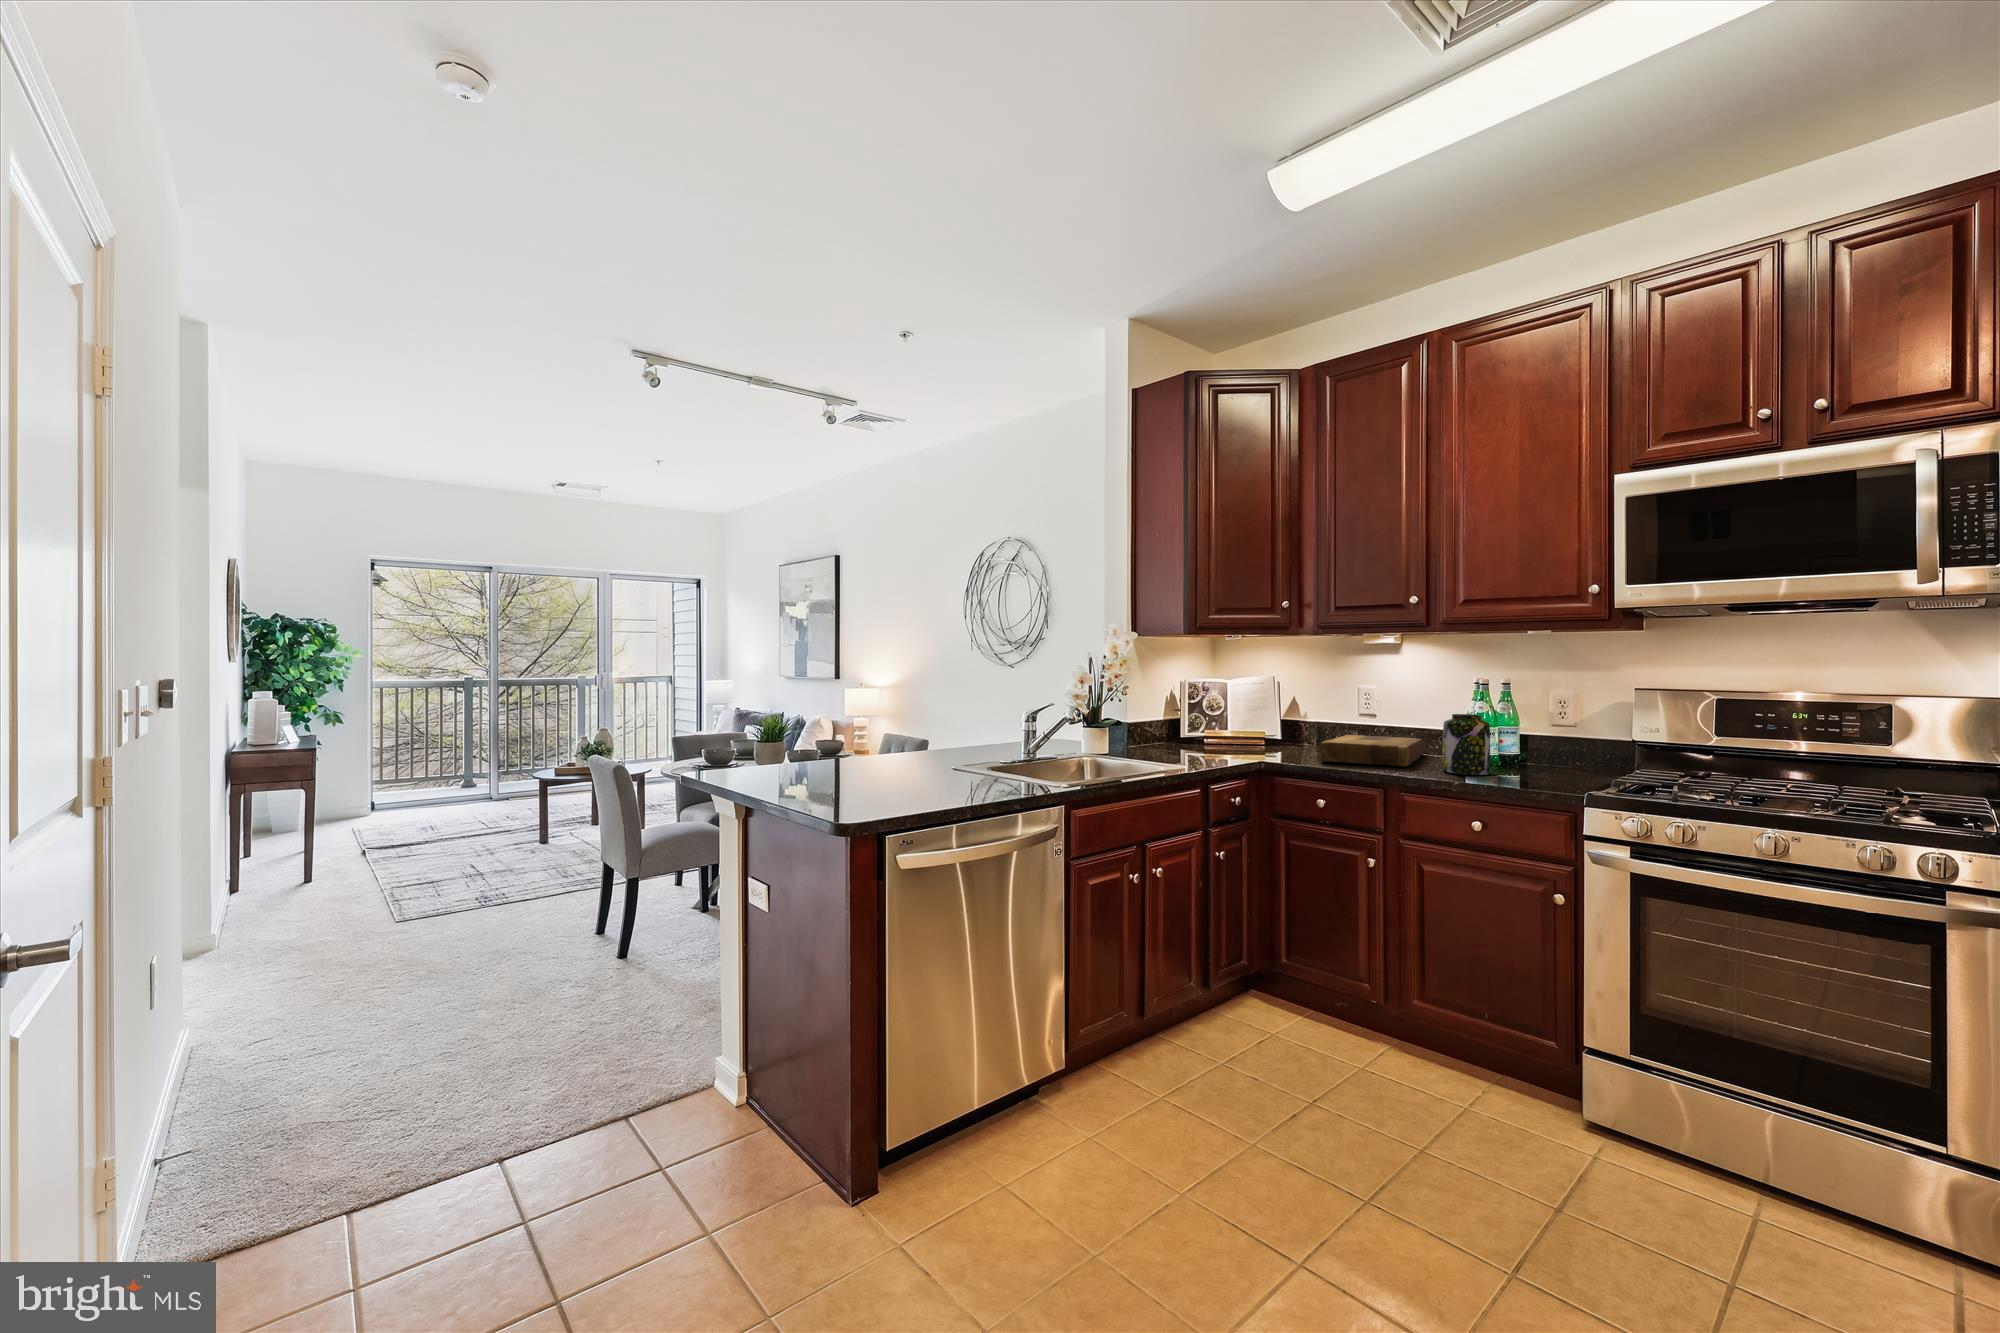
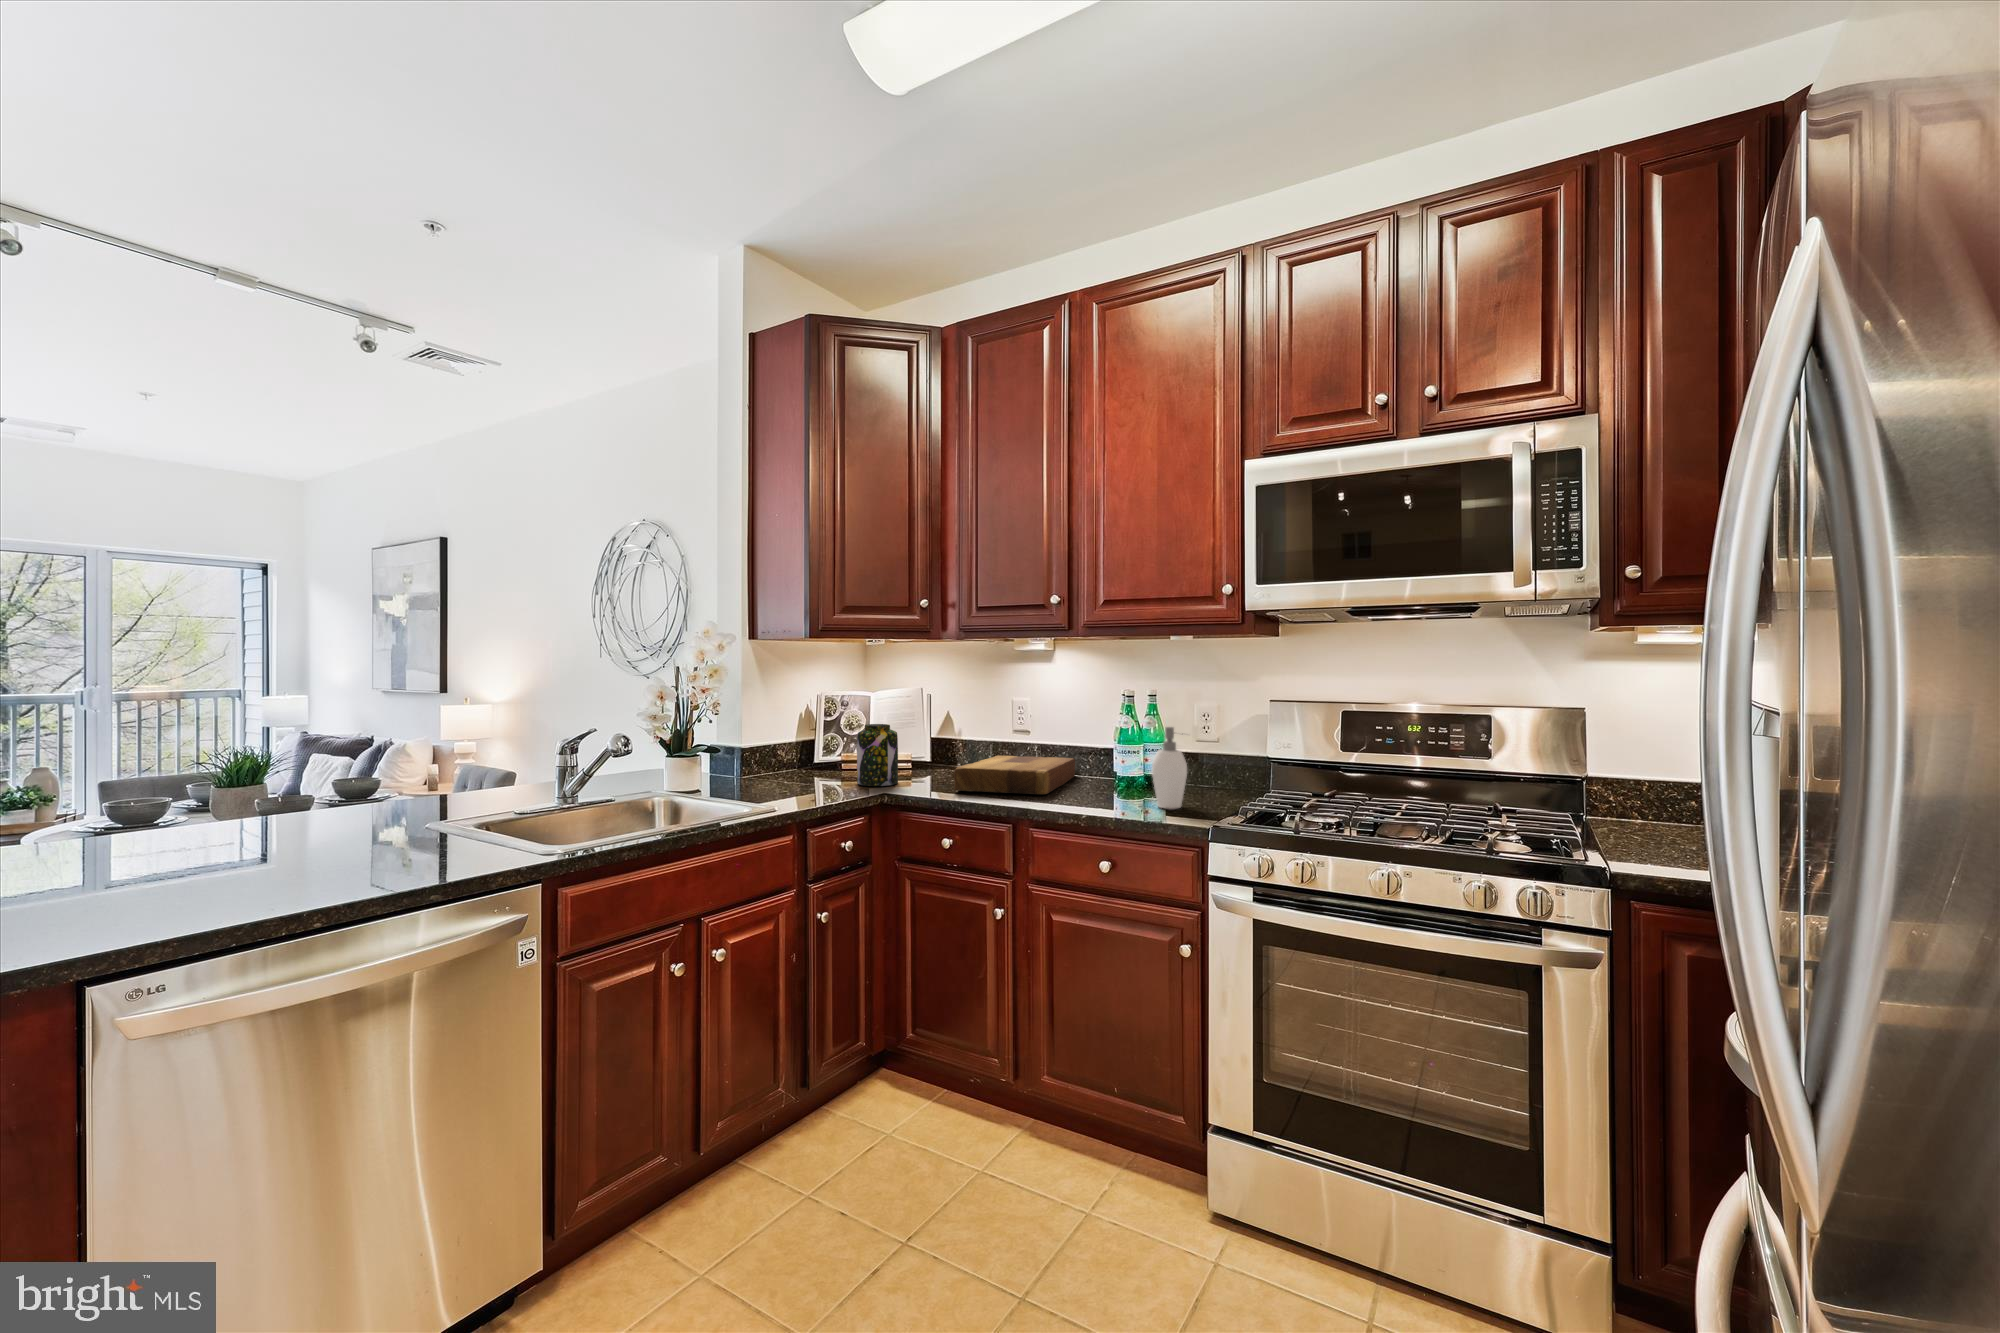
soap dispenser: none [1515,710,1556,781] -> present [1152,727,1187,809]
jar: present [1443,714,1490,775] -> present [857,724,898,786]

